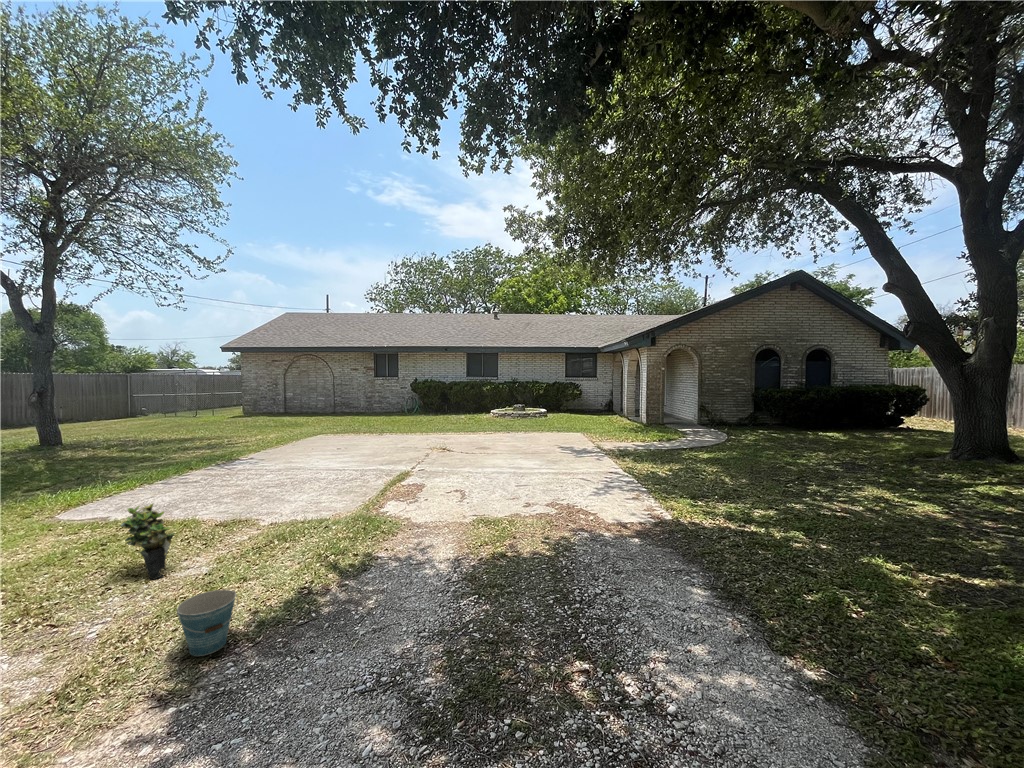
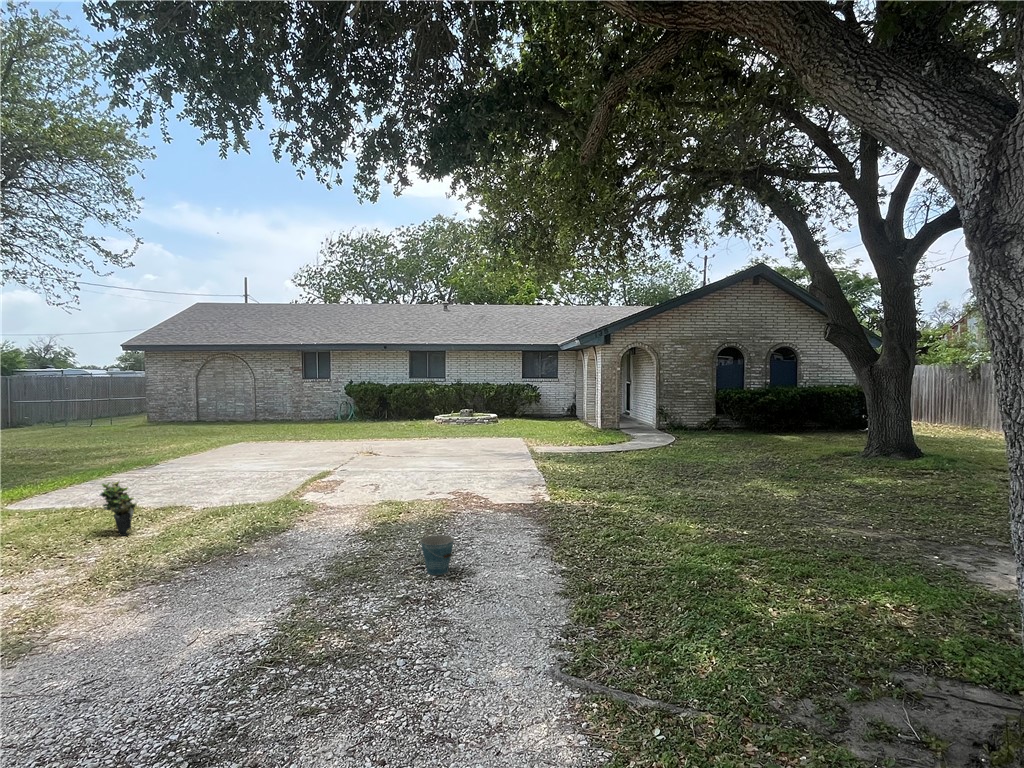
bucket: present [177,590,238,656] -> present [420,535,454,575]

